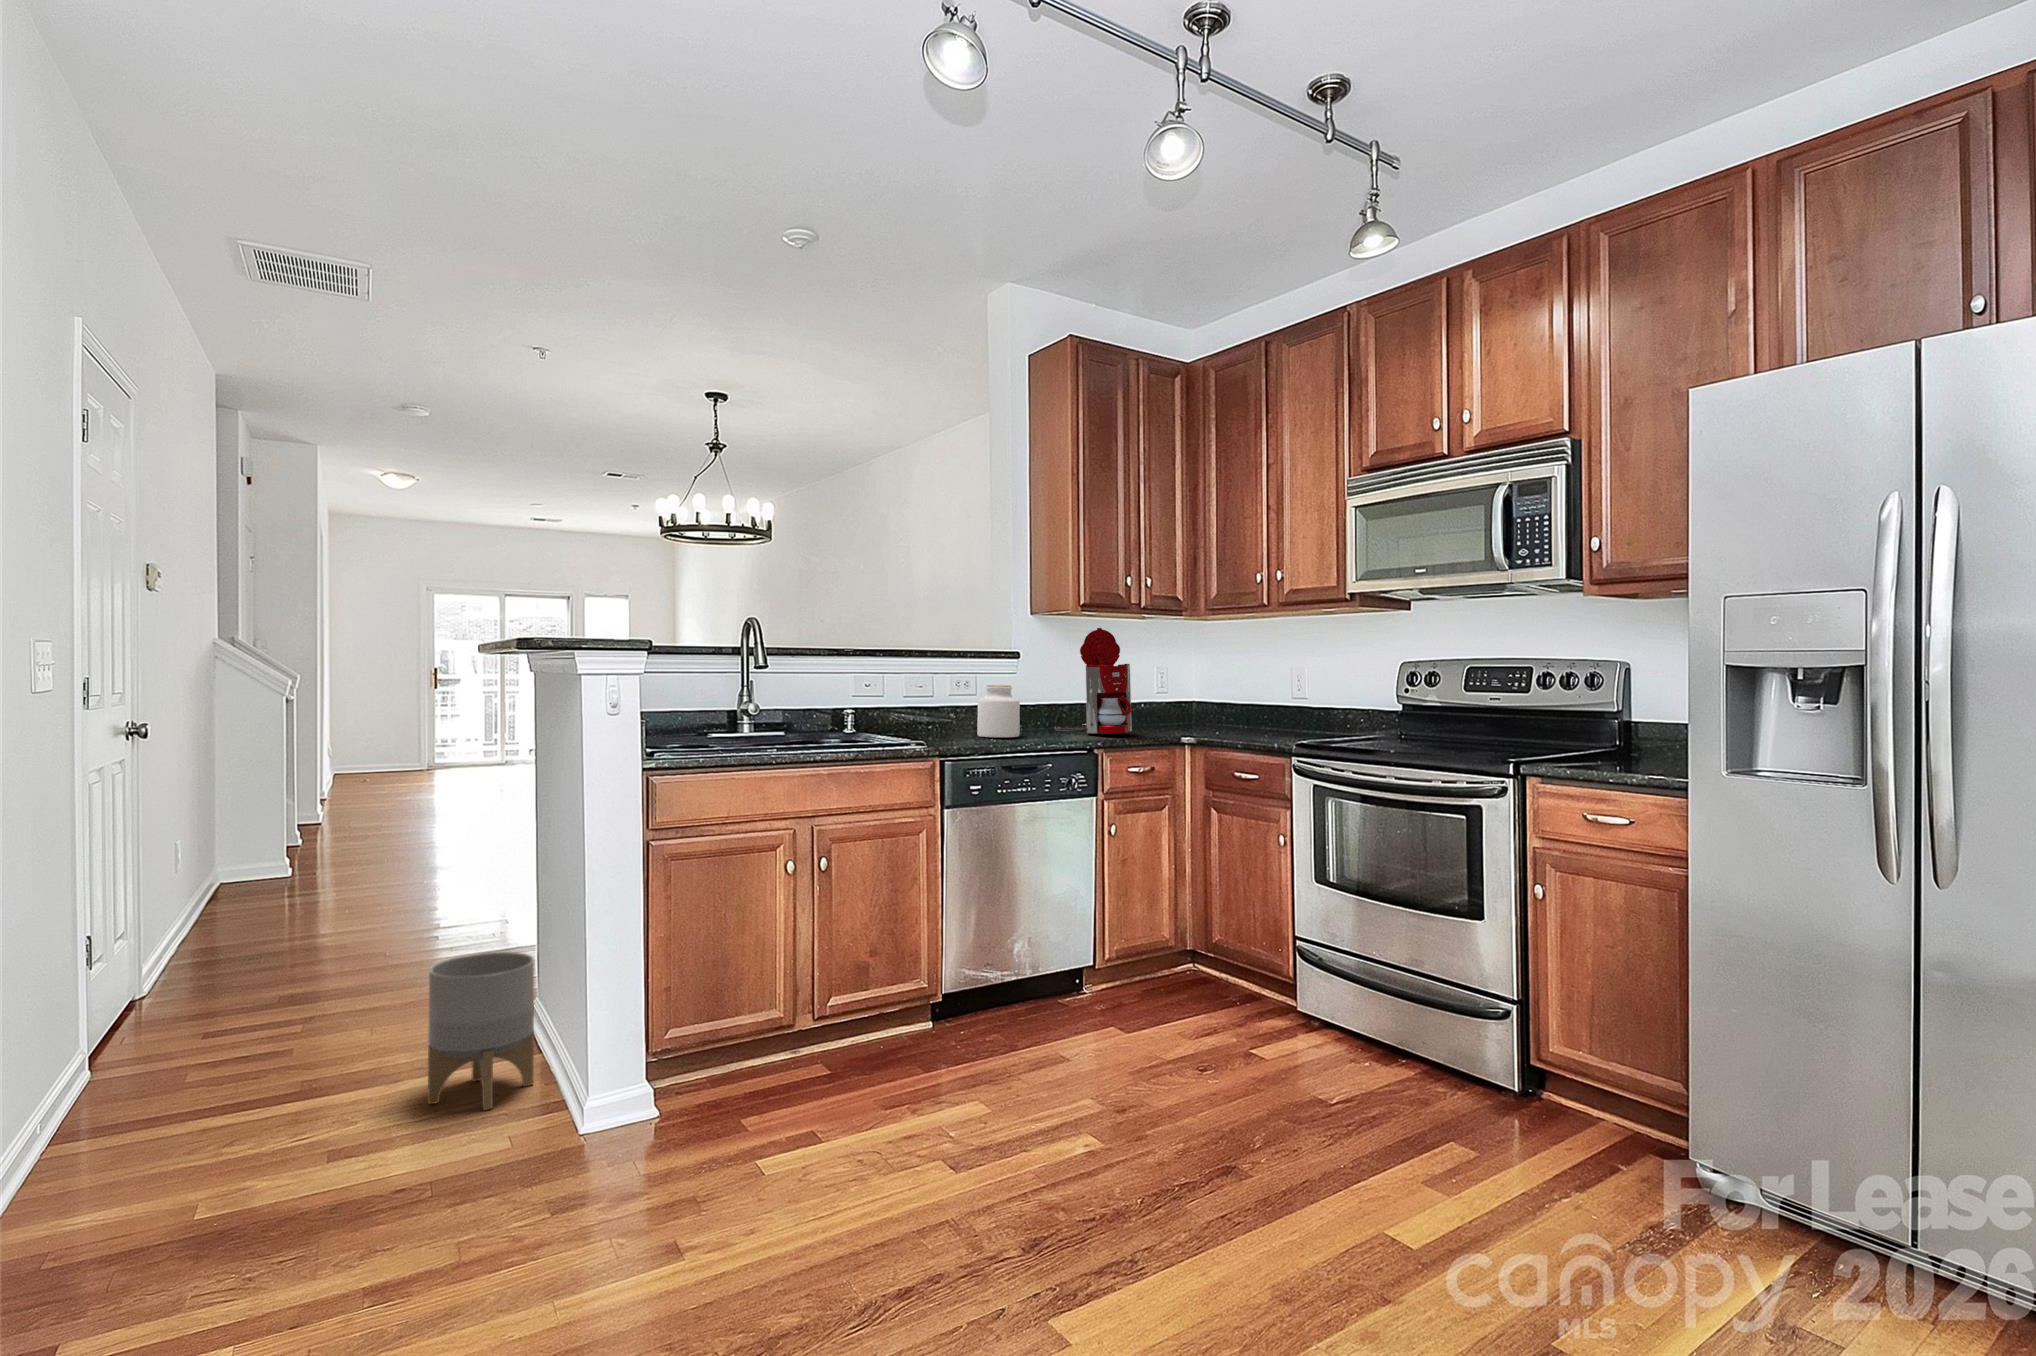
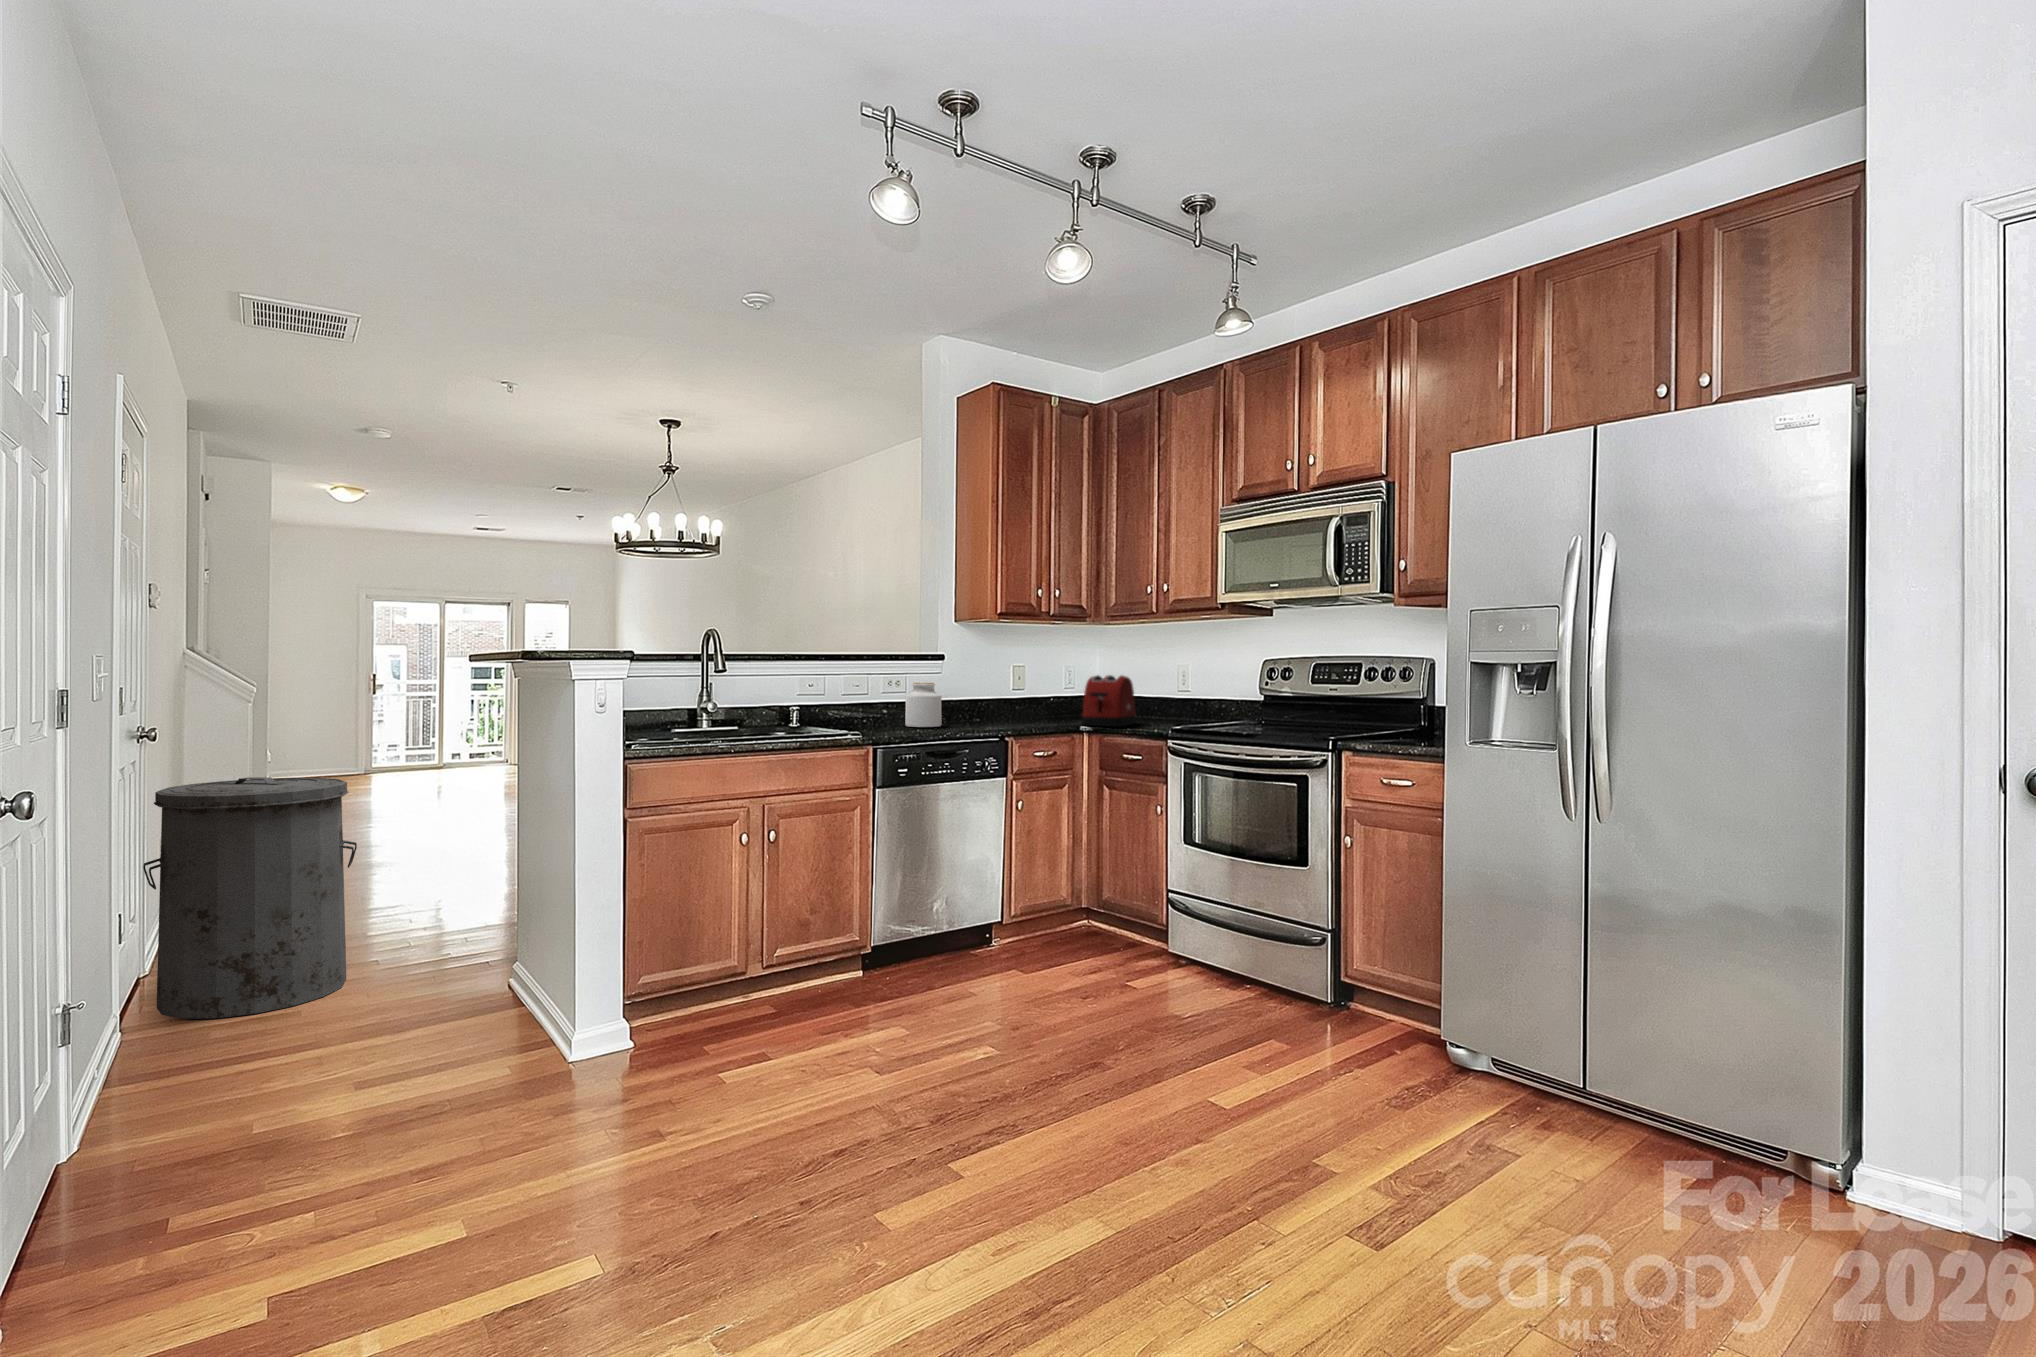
coffee maker: present [1056,628,1132,734] -> none [974,633,1039,723]
toaster: none [1182,678,1246,739] -> present [1082,675,1136,727]
trash can: none [98,790,346,1074] -> present [143,777,357,1019]
planter: present [428,952,534,1110] -> none [441,910,529,1039]

